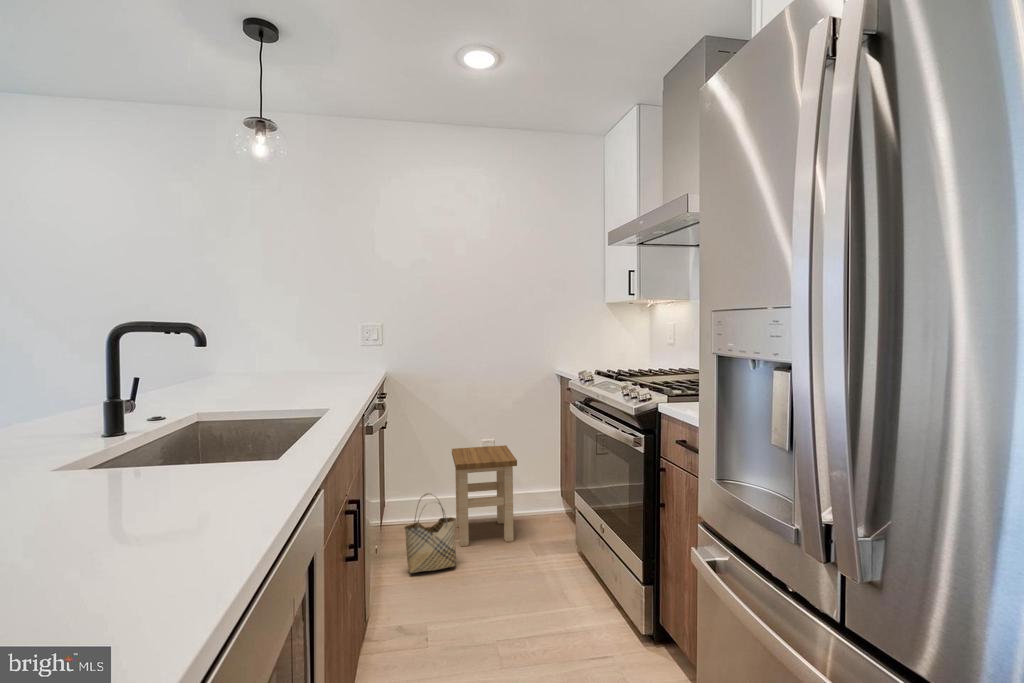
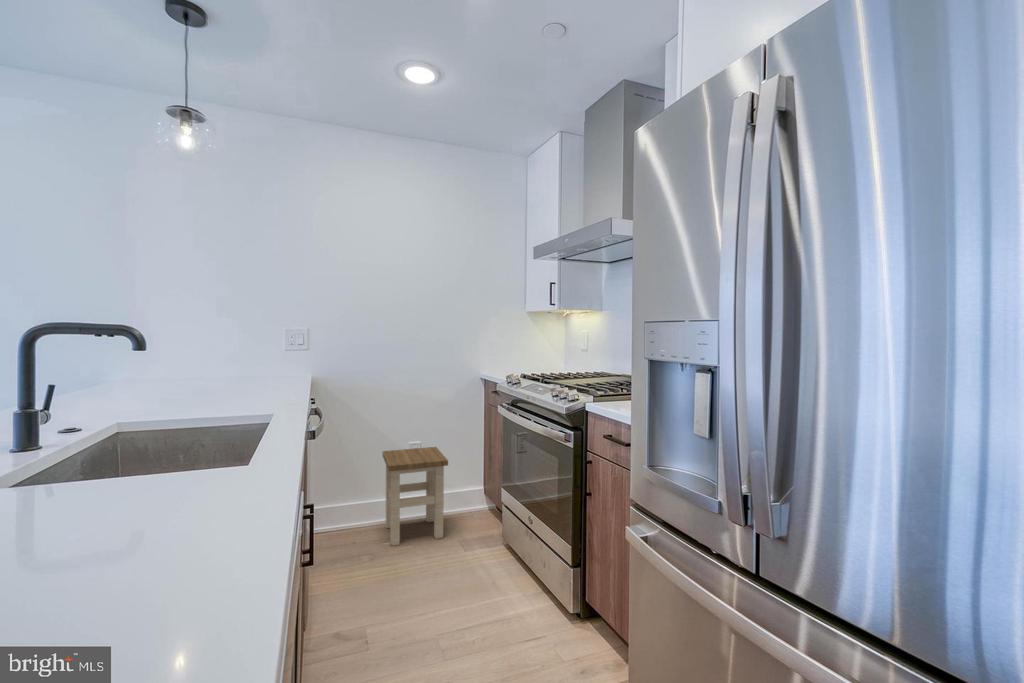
woven basket: present [404,494,456,573] -> none [336,495,389,576]

